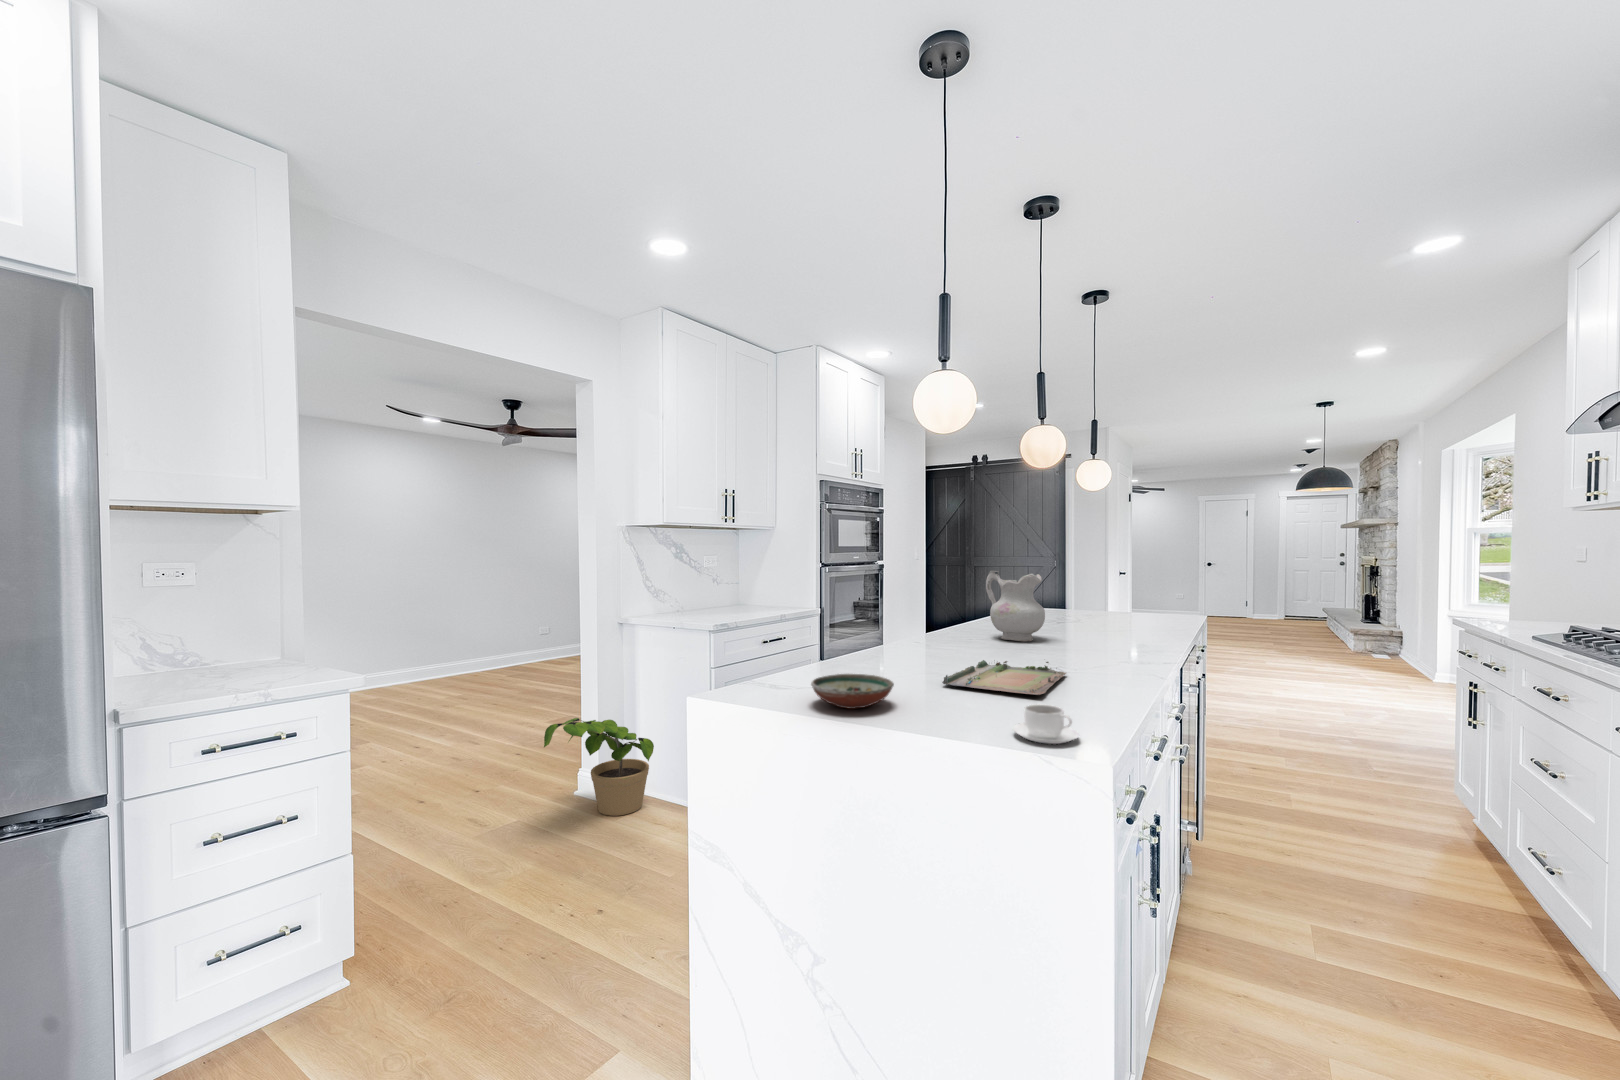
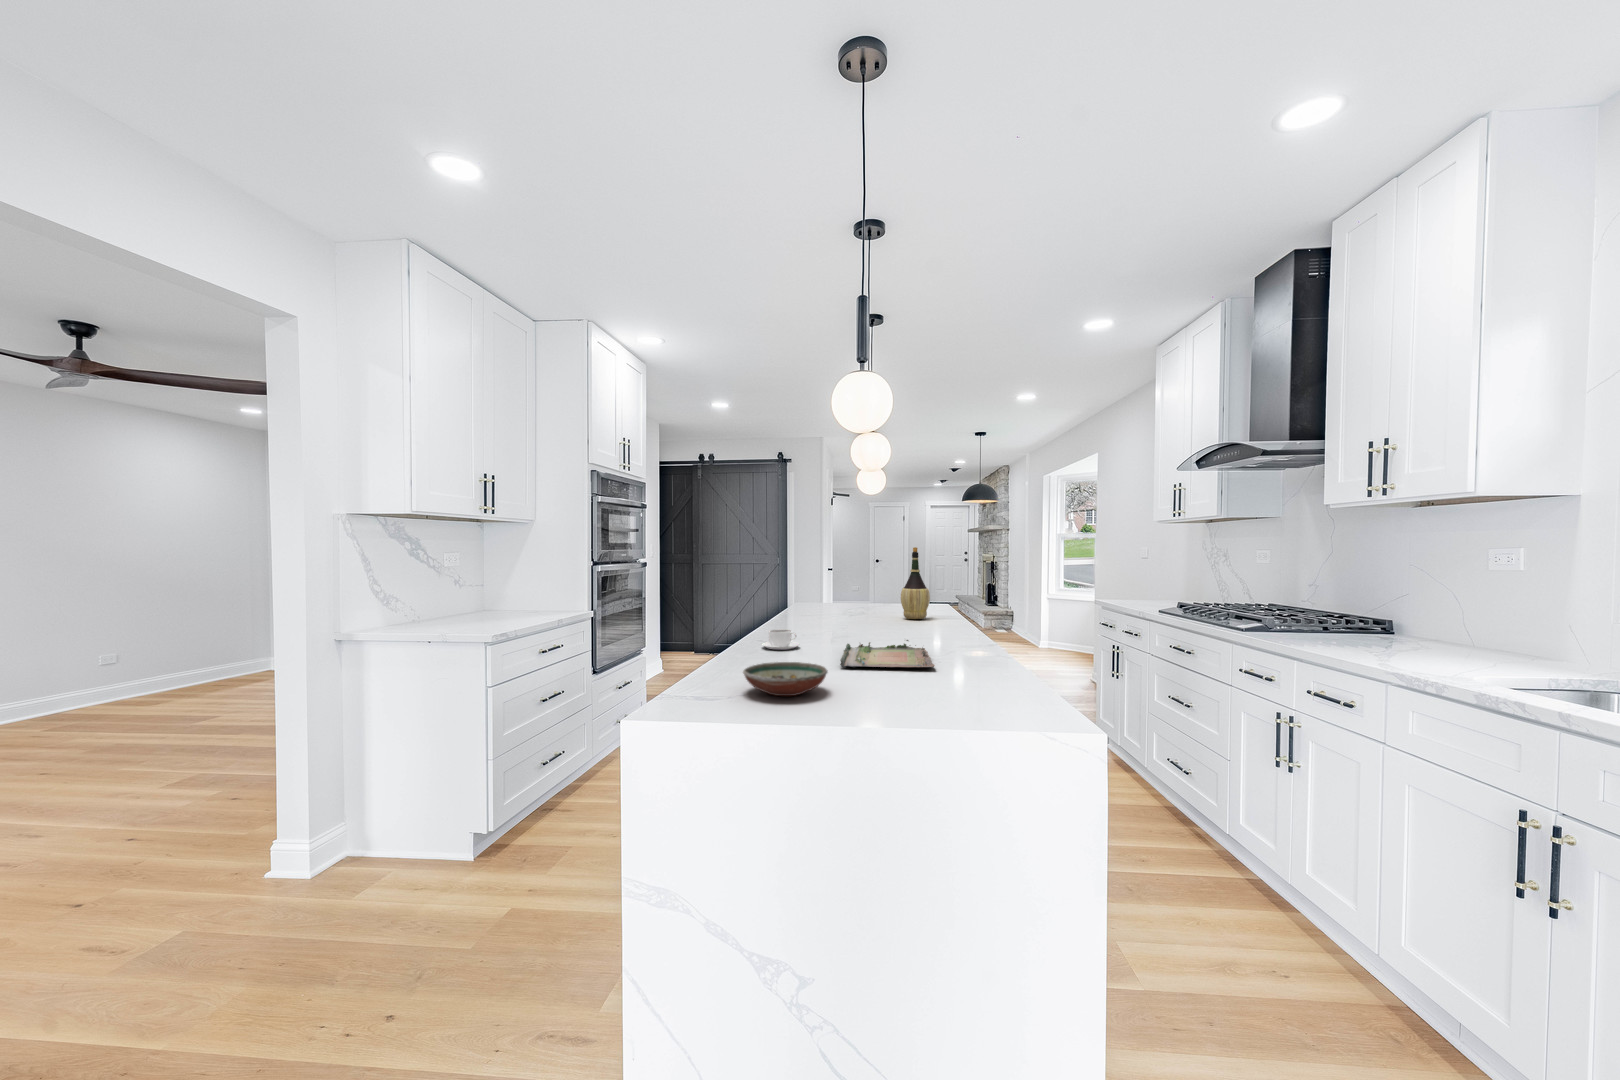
wine bottle: none [1101,556,1137,638] -> present [901,547,930,619]
ceramic pitcher: present [986,570,1045,641] -> none [809,561,864,627]
coffee cup: present [1012,705,1079,744] -> present [762,629,800,650]
potted plant: present [544,718,654,816] -> none [235,764,396,891]

